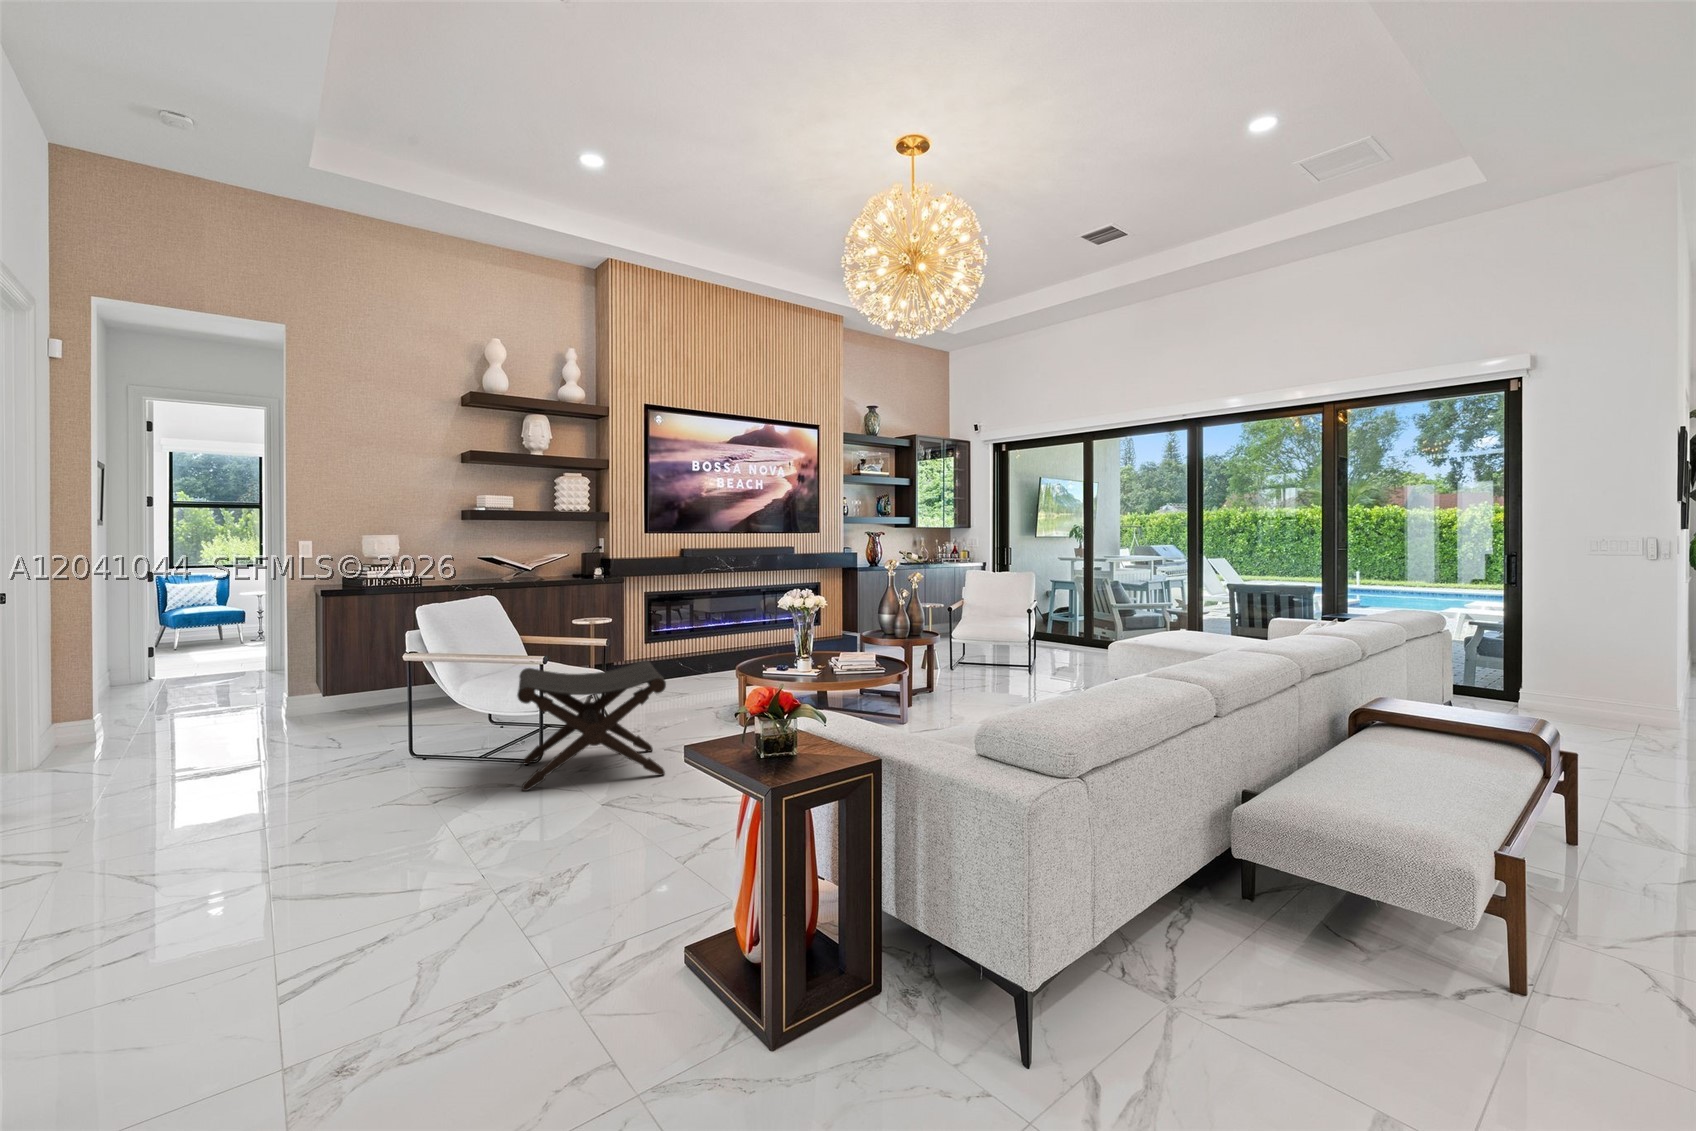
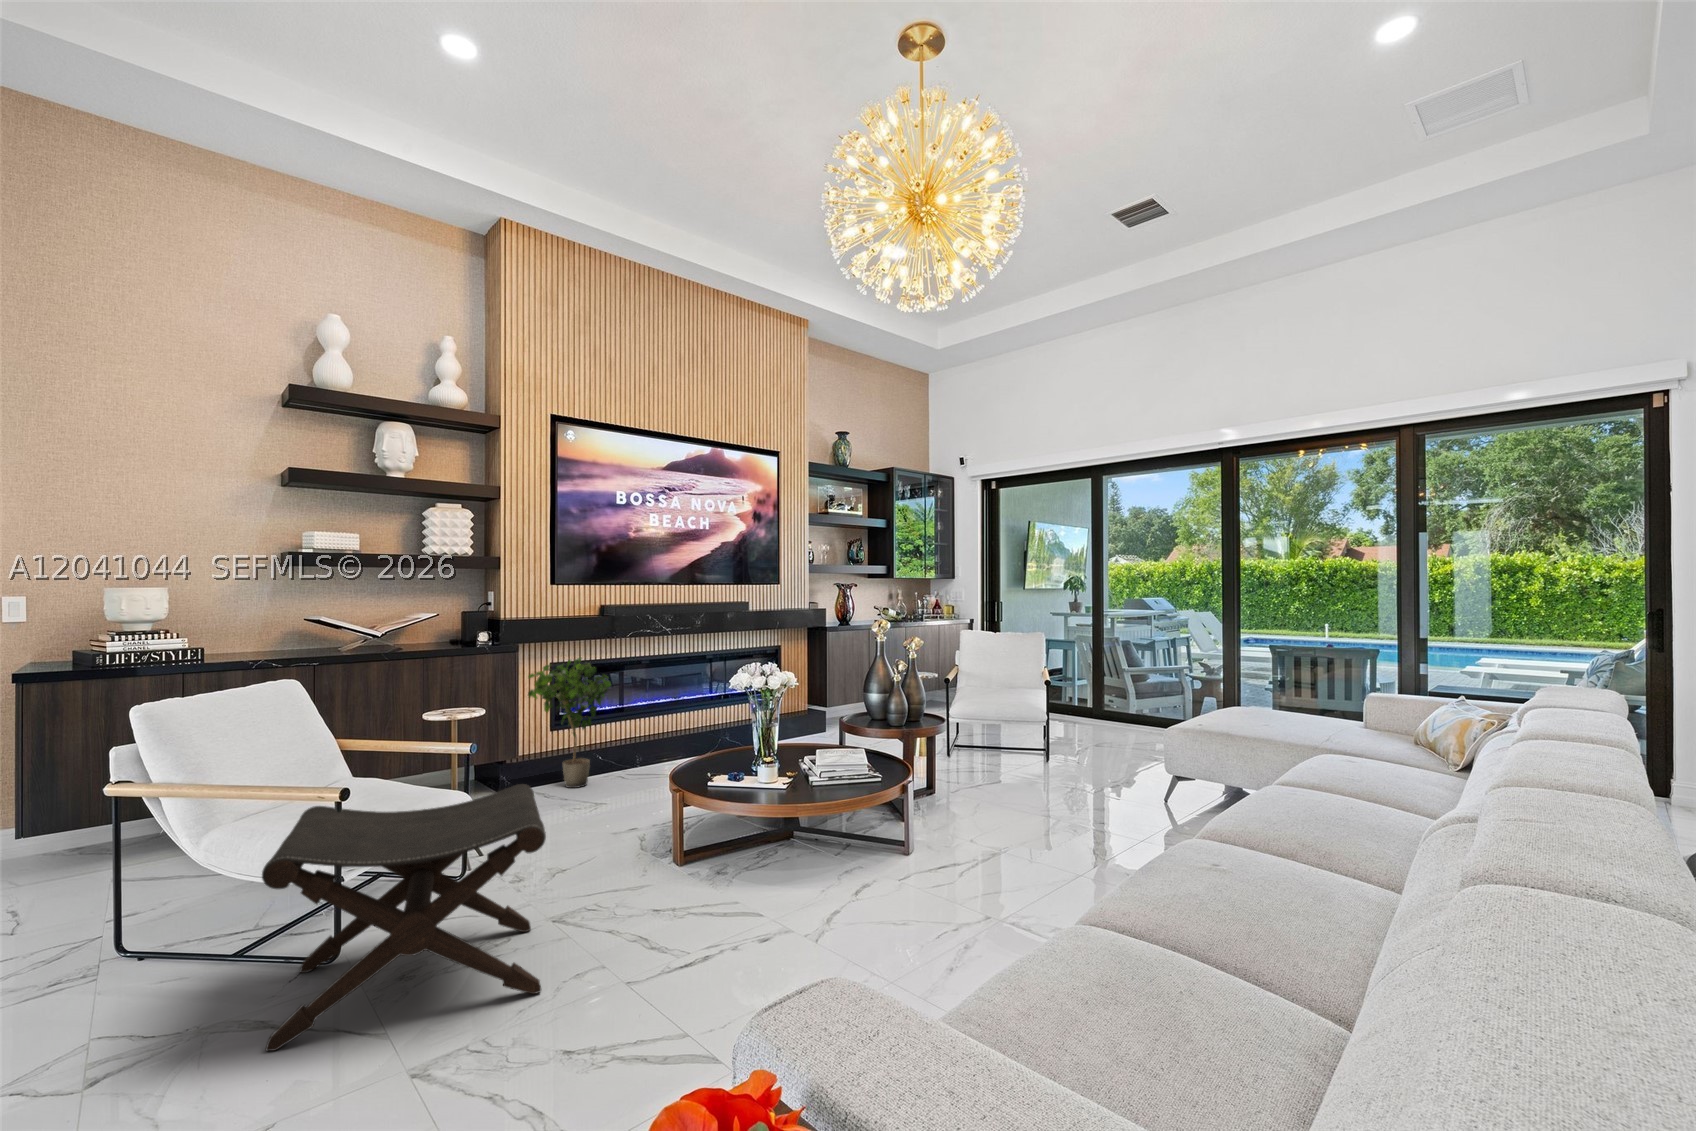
potted plant: none [631,588,692,684] -> present [528,657,611,788]

